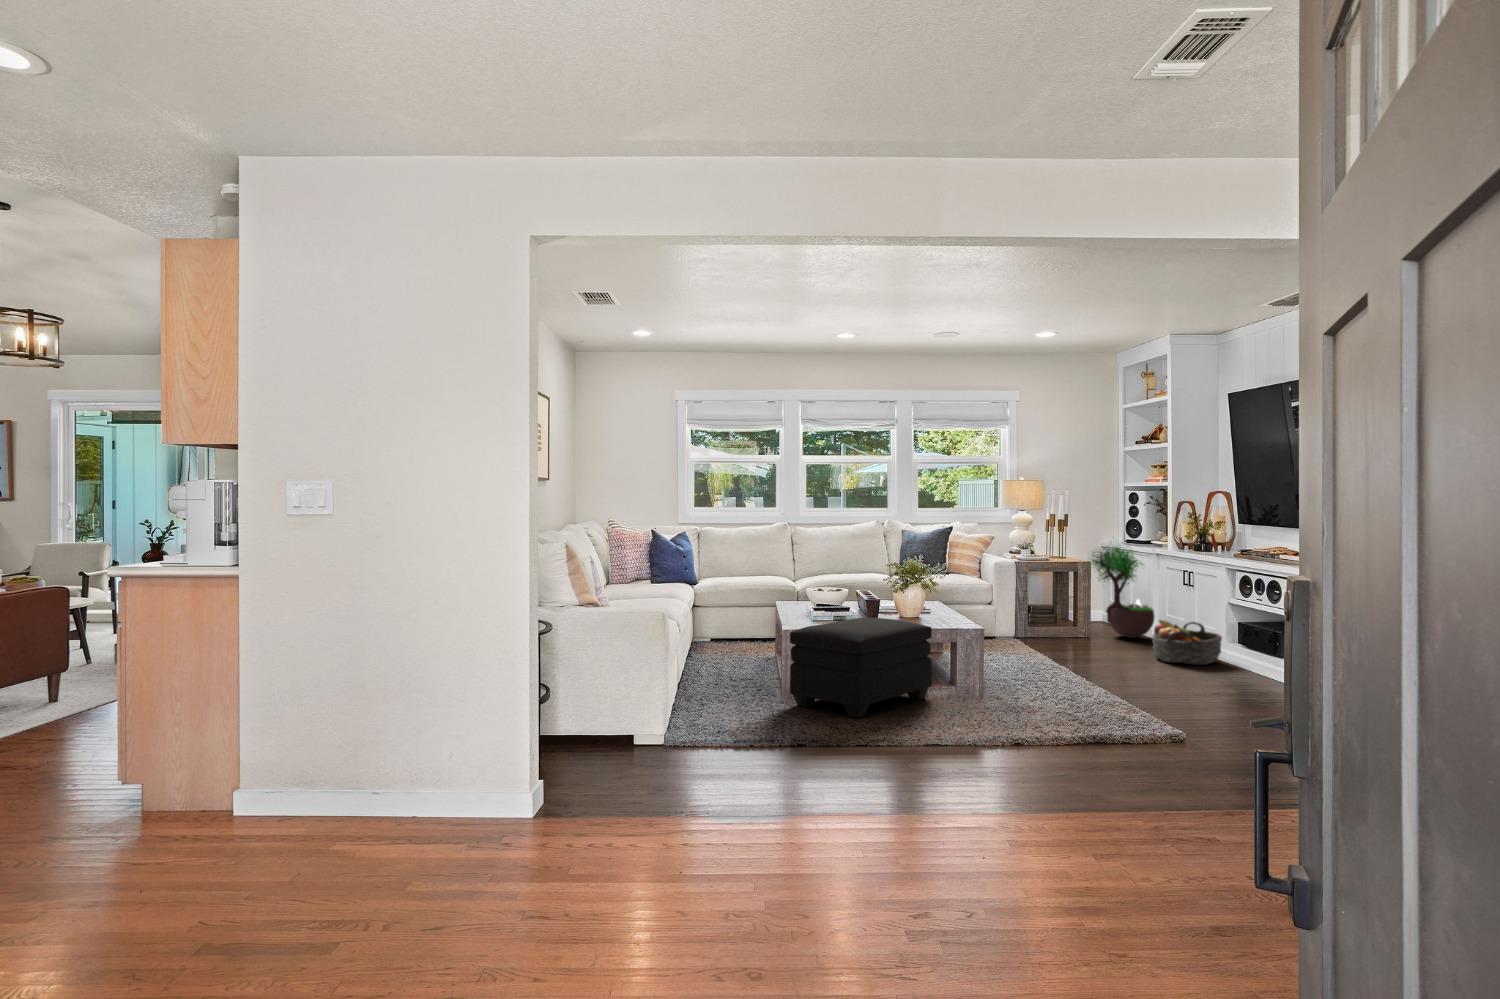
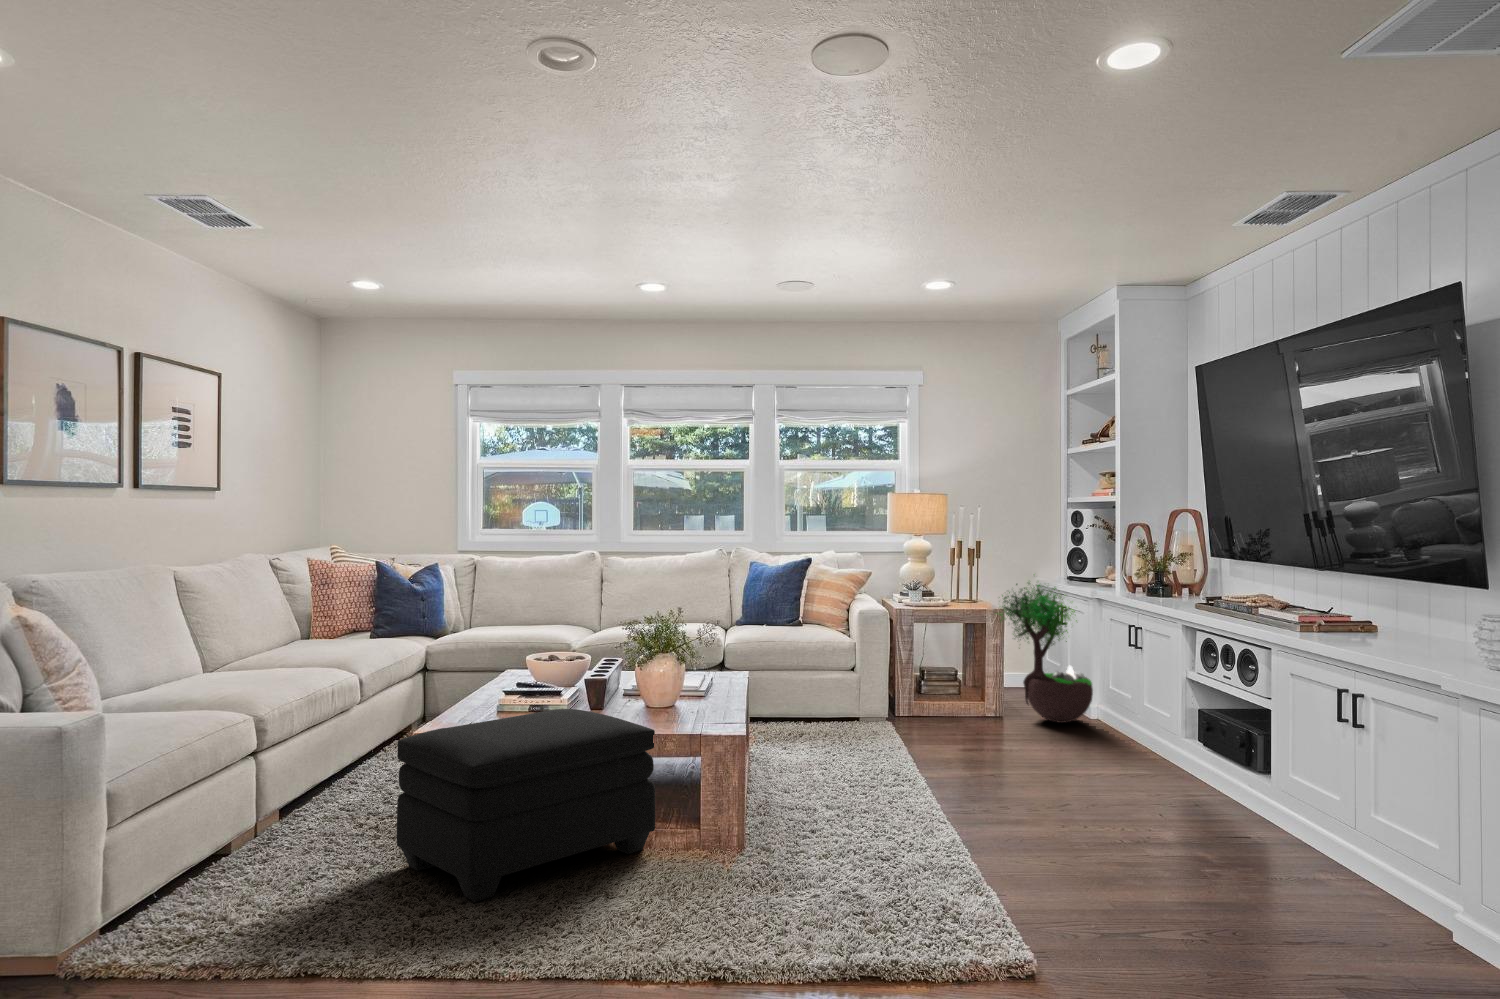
basket: present [1152,620,1222,665] -> none [1071,703,1175,779]

